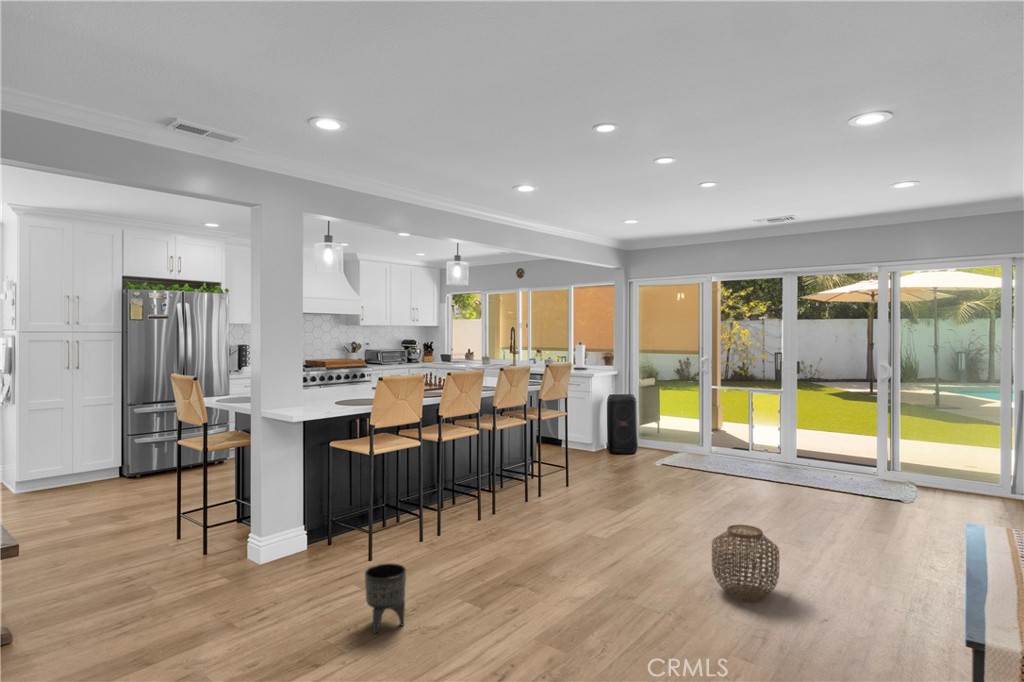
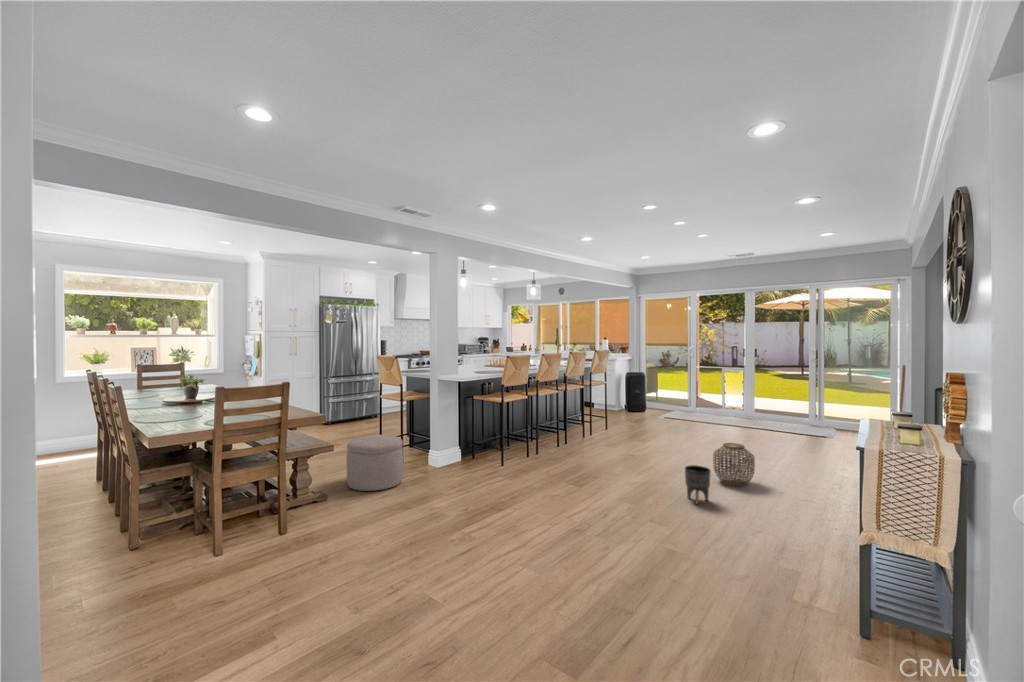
ottoman: none [73,513,184,619] -> present [347,435,403,491]
planter: present [365,563,406,633] -> present [685,465,711,504]

